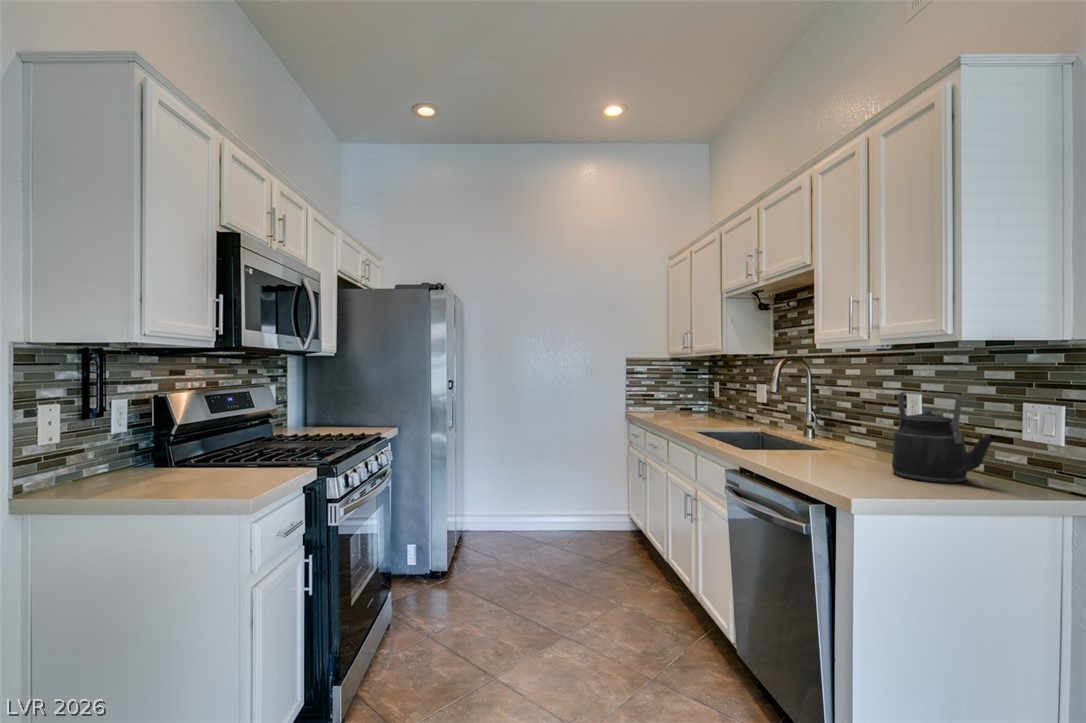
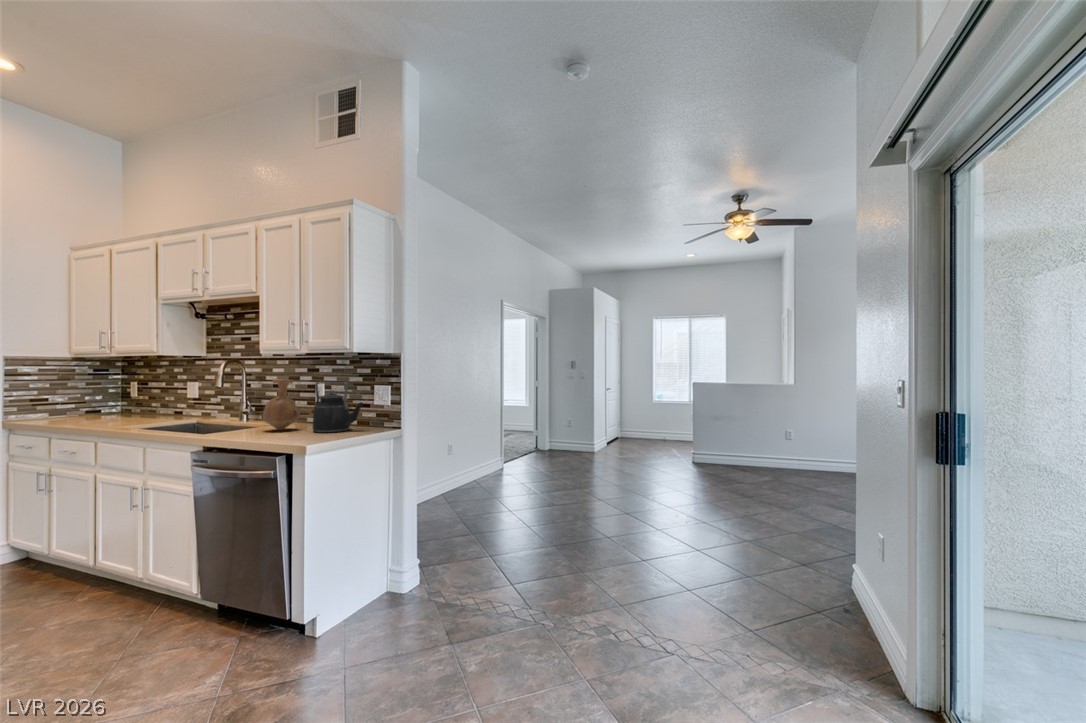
vase: none [817,385,874,461] -> present [261,379,300,430]

